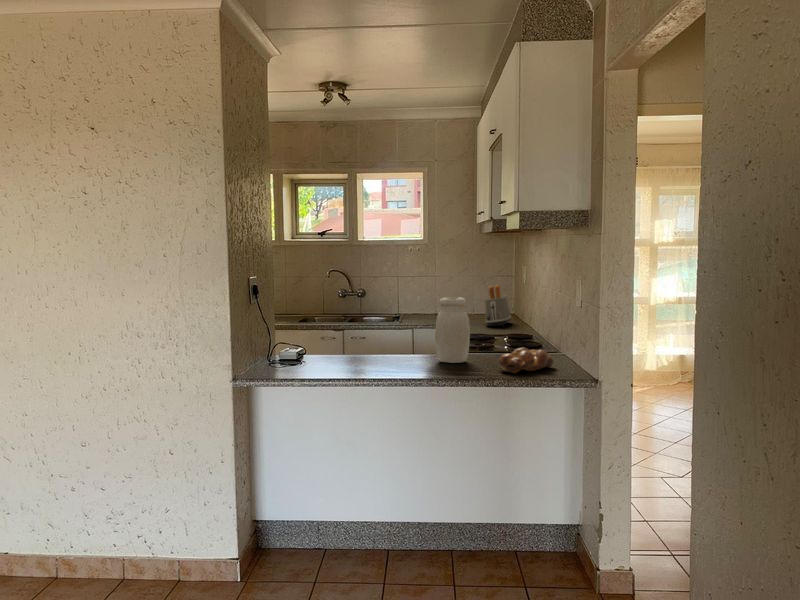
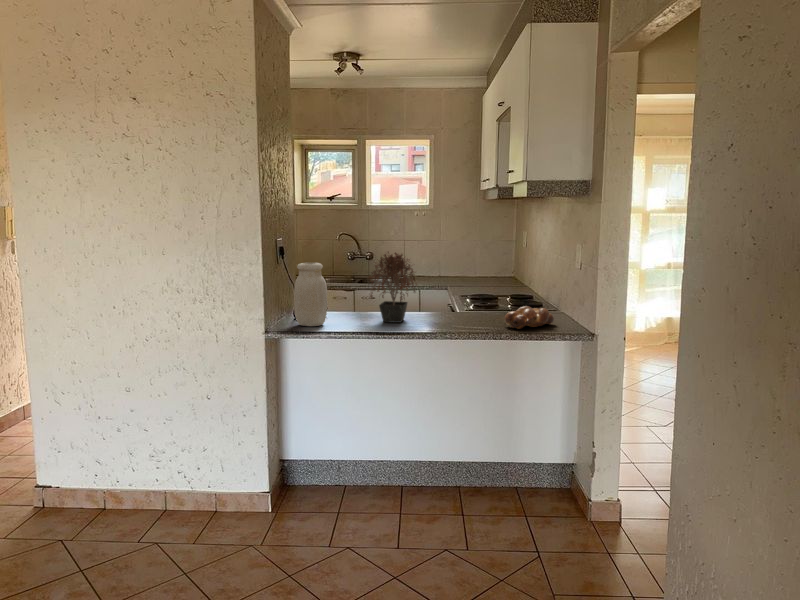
toaster: present [485,285,511,327] -> none [487,250,511,289]
potted plant: none [347,288,407,367] -> present [369,252,415,323]
jar: present [435,297,470,363] -> present [294,263,327,326]

